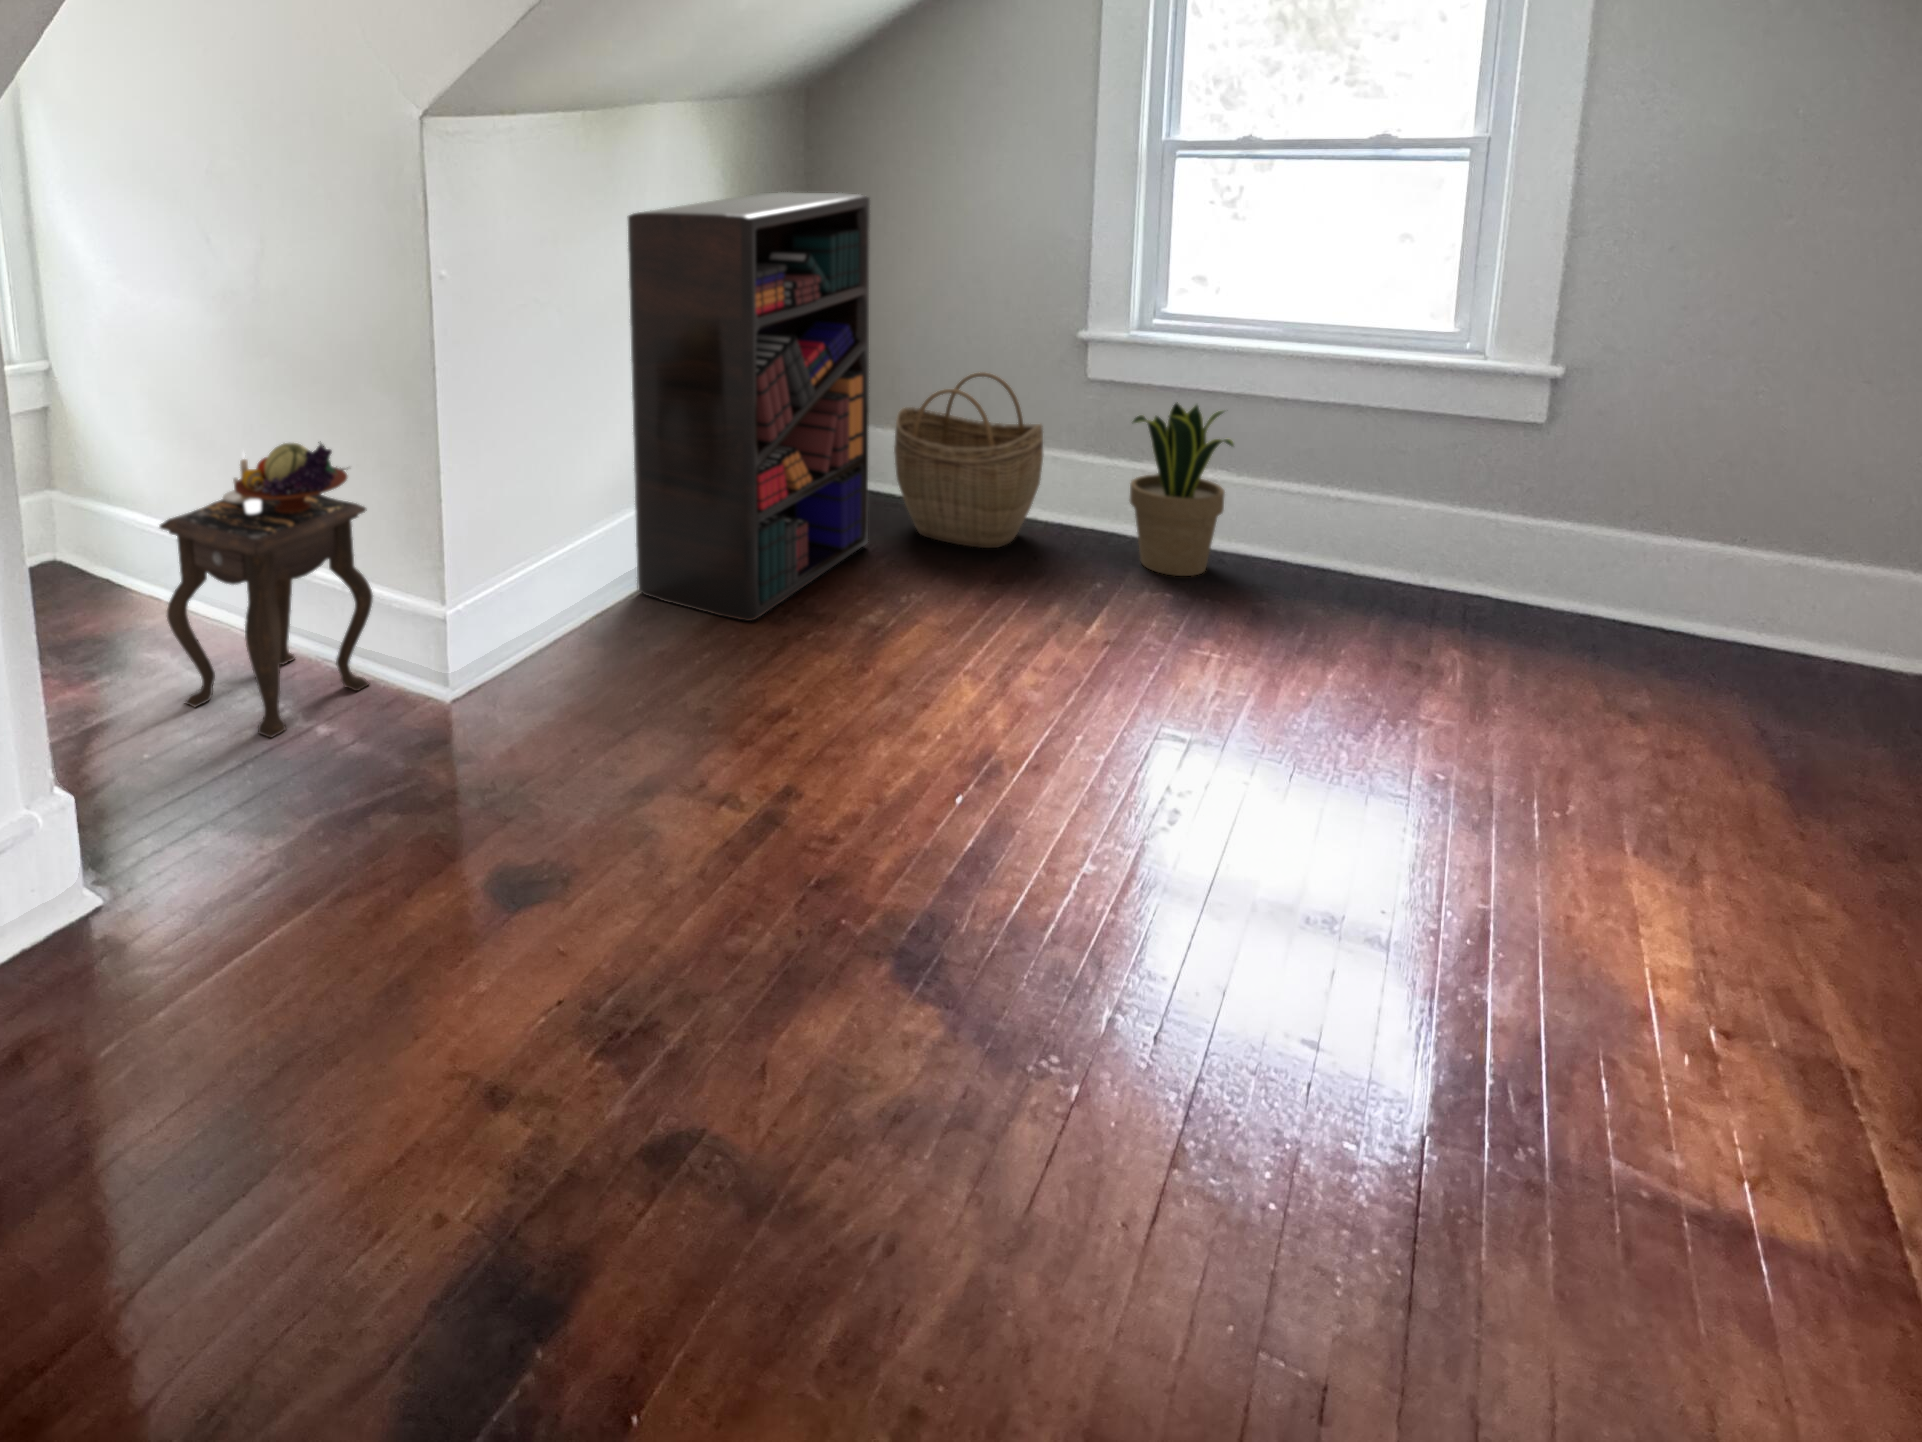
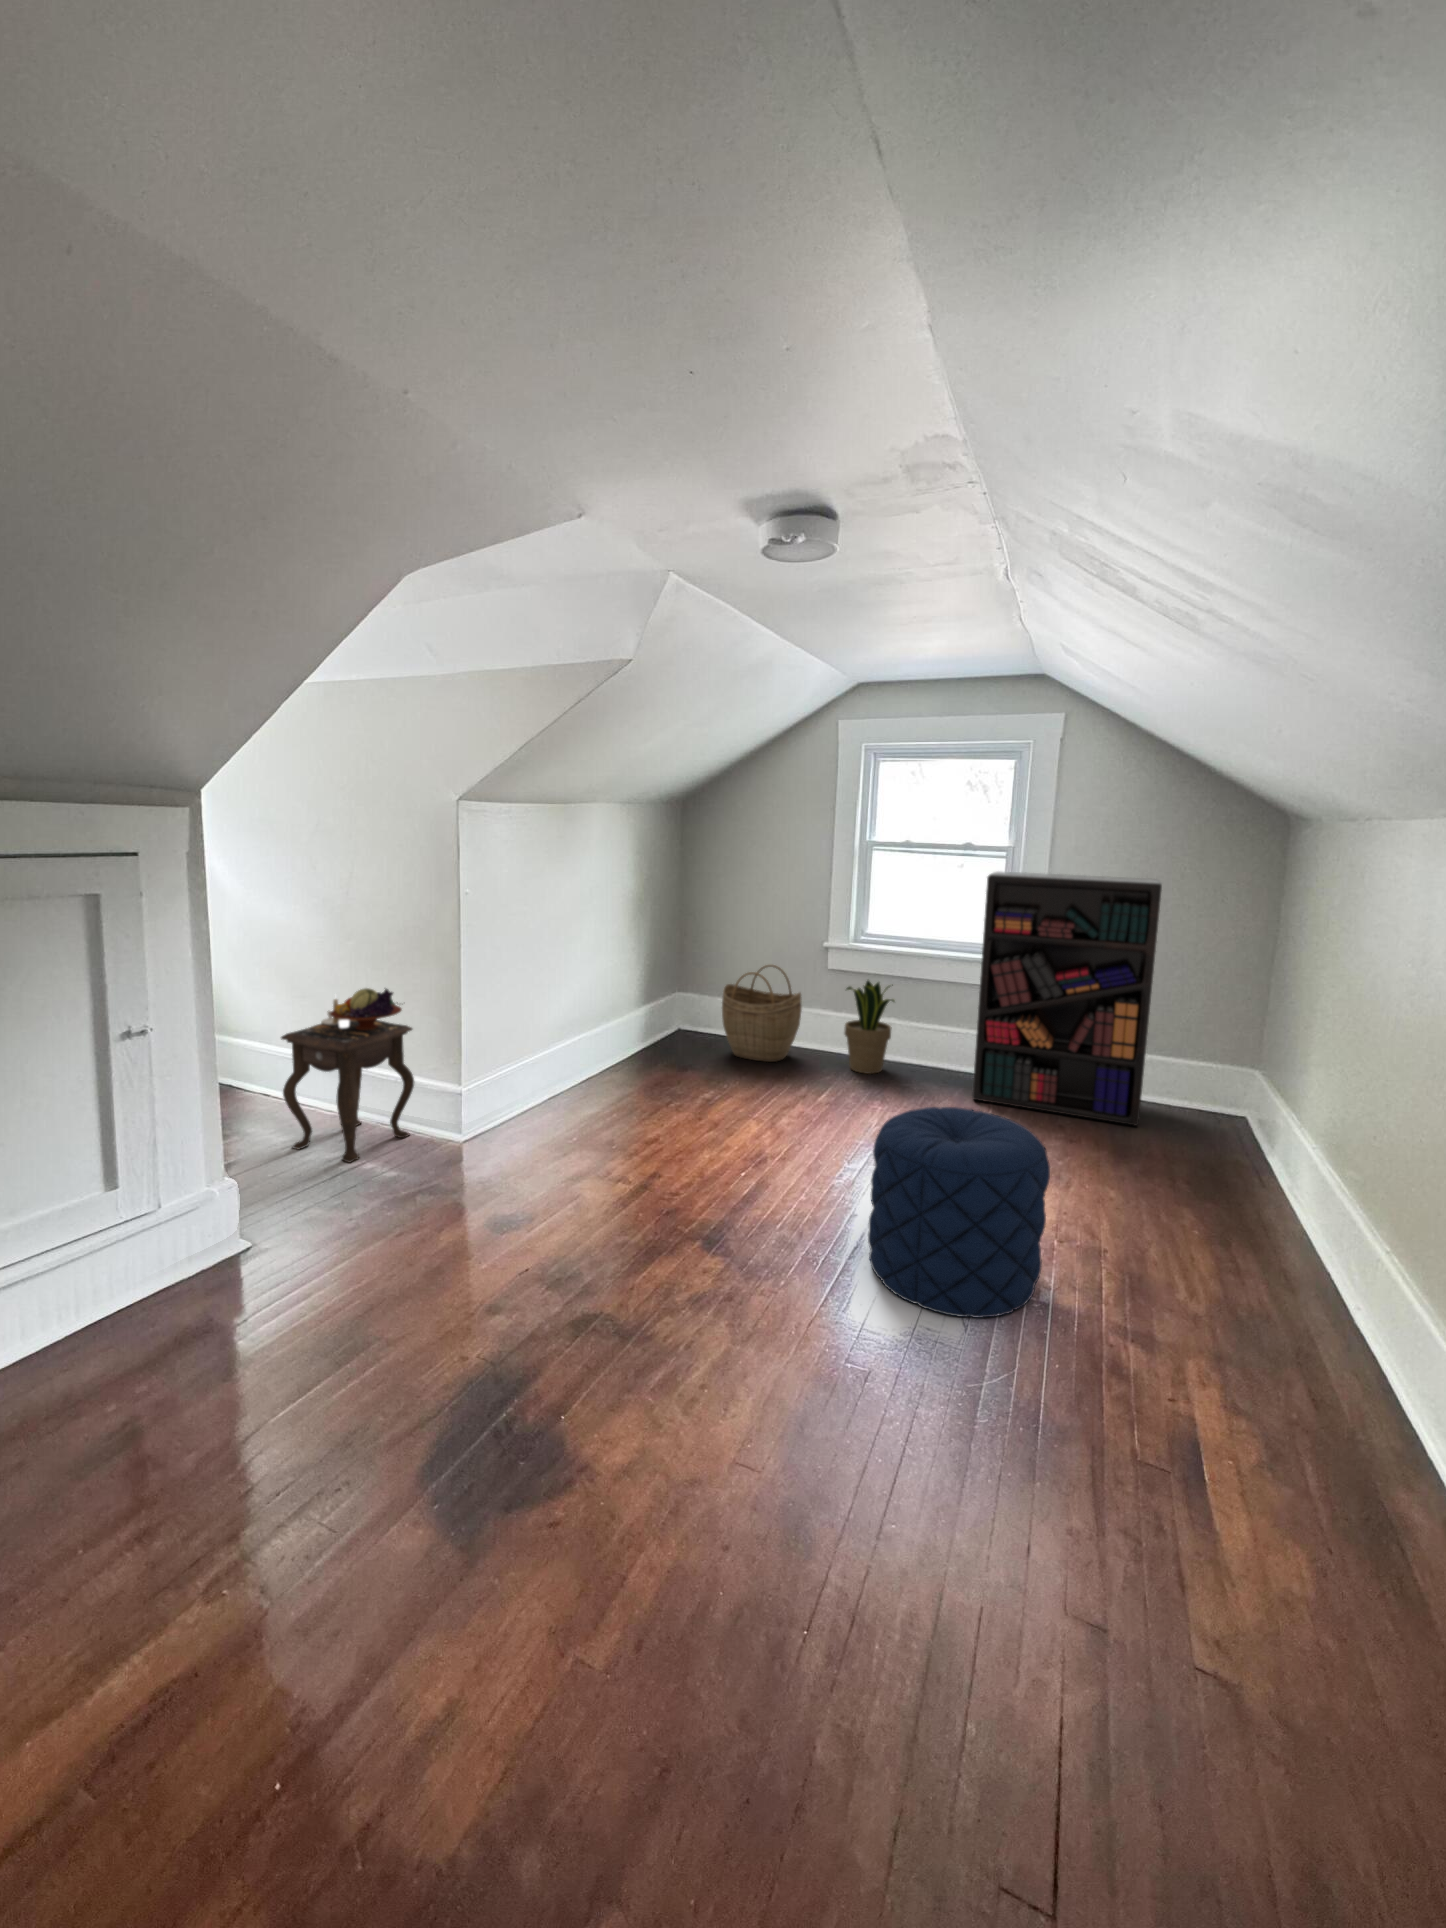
bookshelf: present [628,192,870,621] -> present [972,871,1162,1126]
pouf: none [1253,722,1728,1237] -> present [868,1107,1050,1318]

